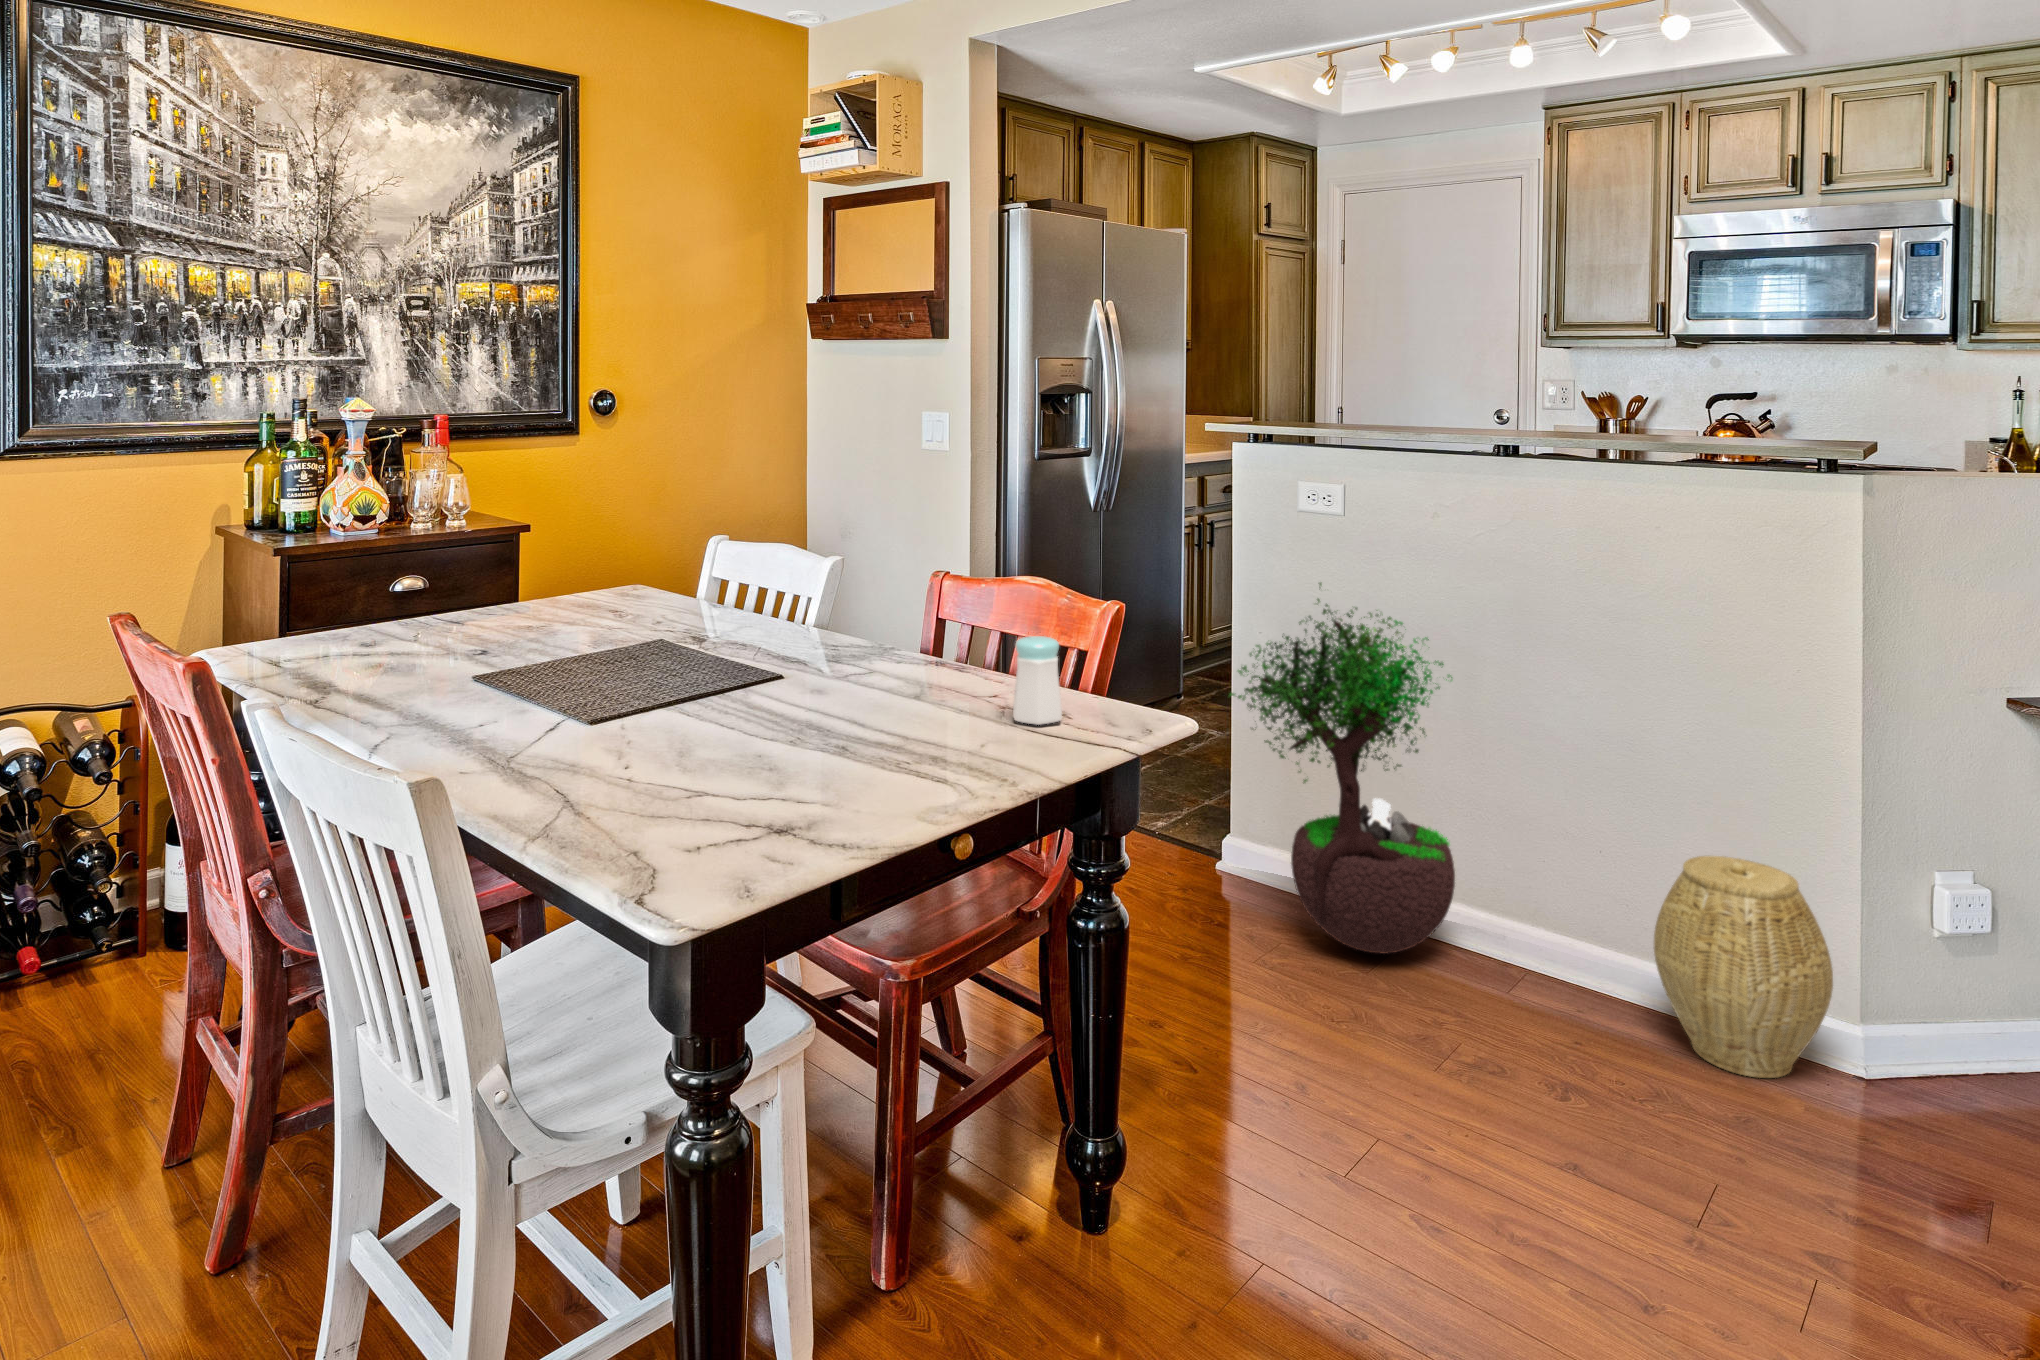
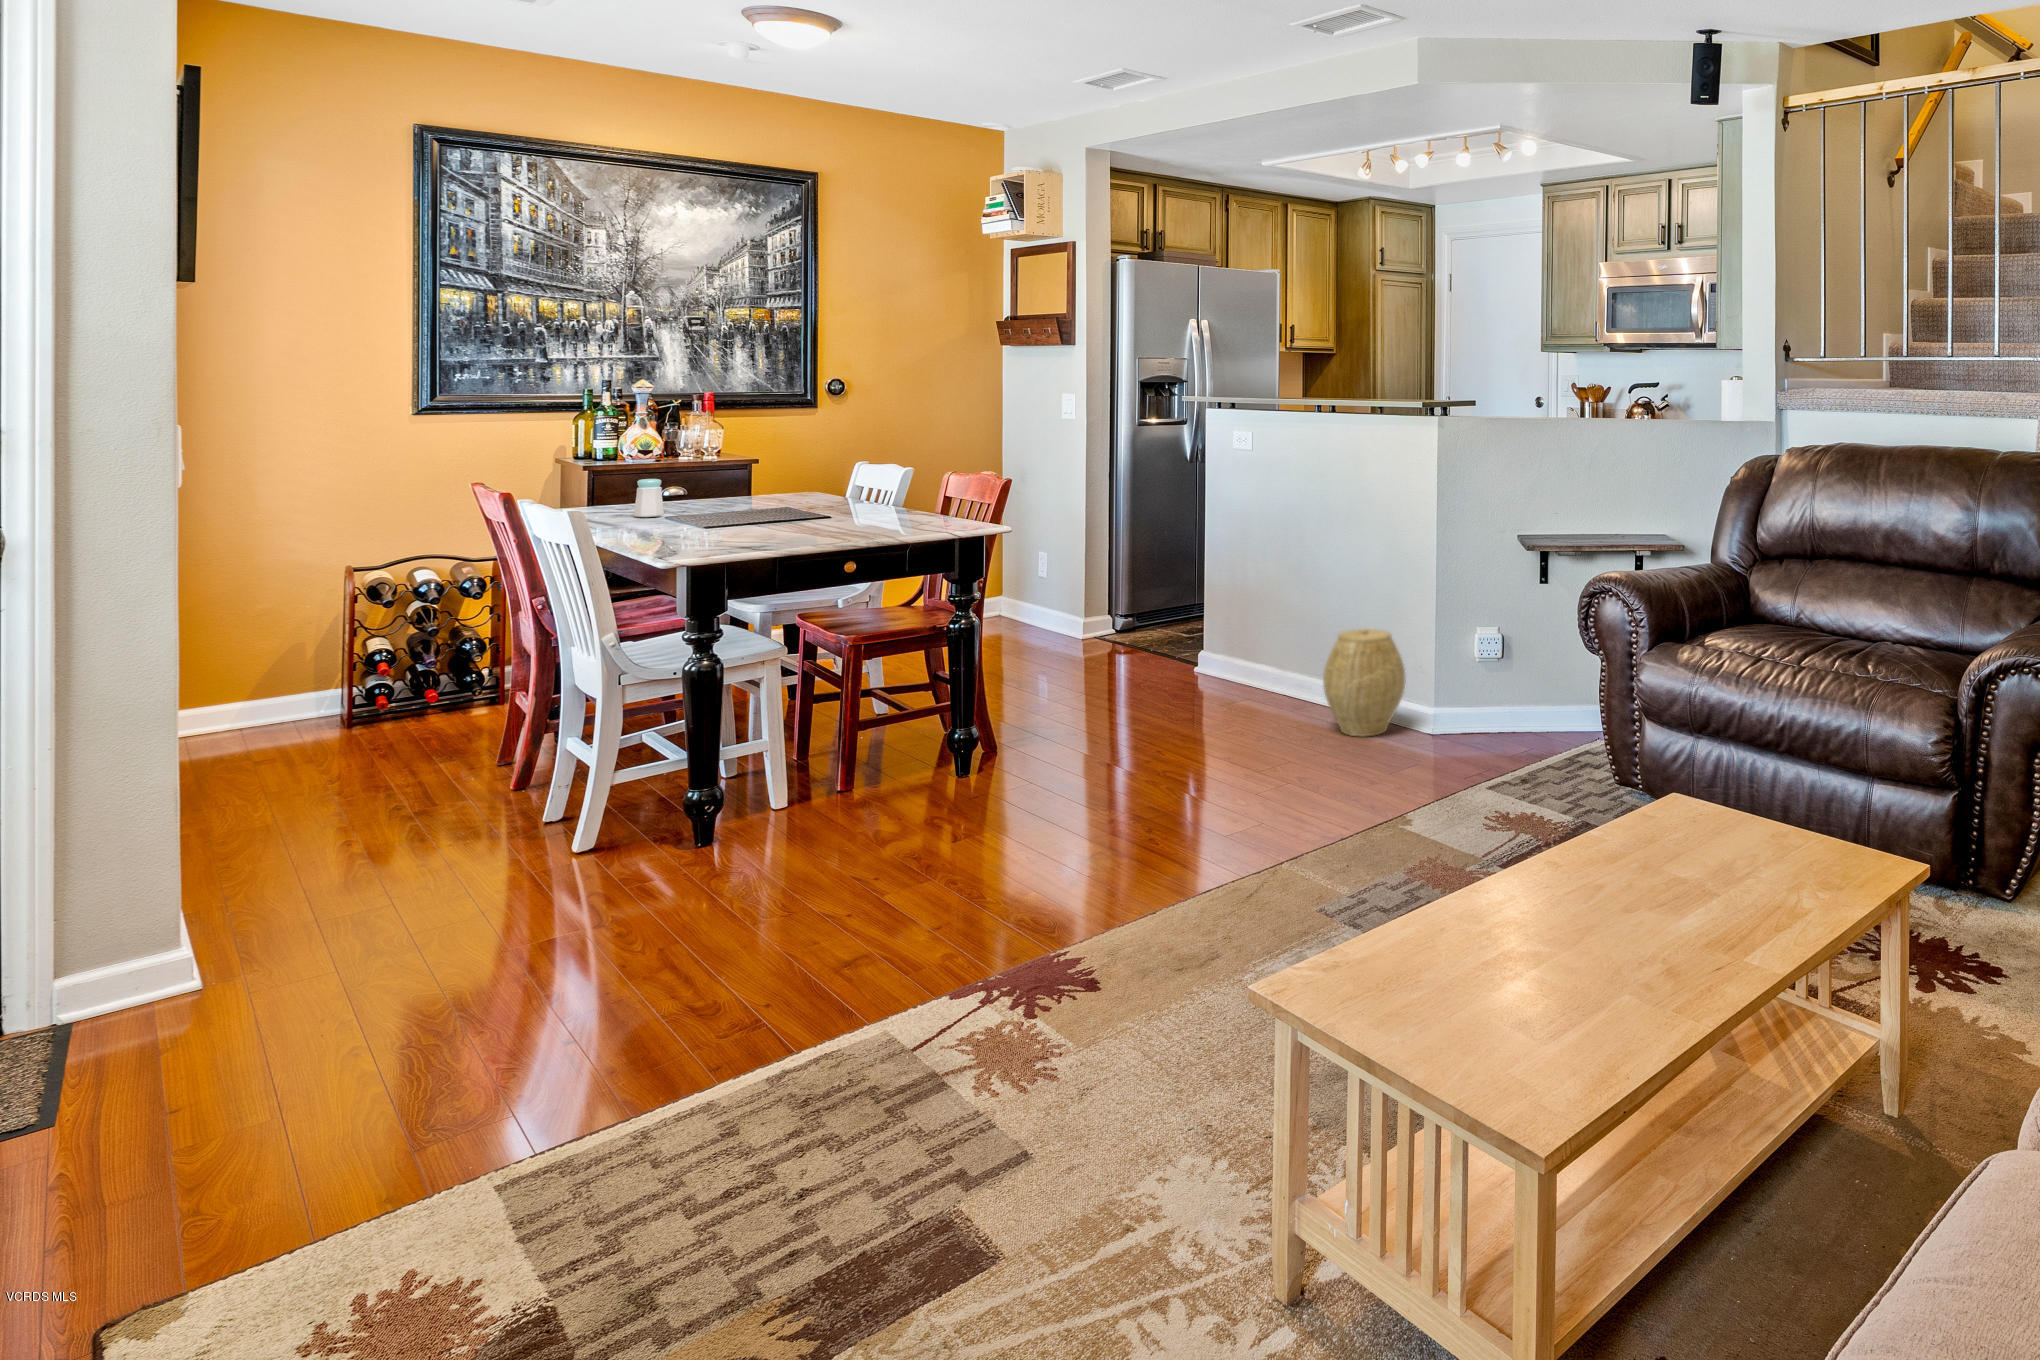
potted tree: present [1229,583,1455,954] -> none [1137,487,1279,699]
salt shaker: present [1013,636,1062,725] -> present [634,479,664,517]

